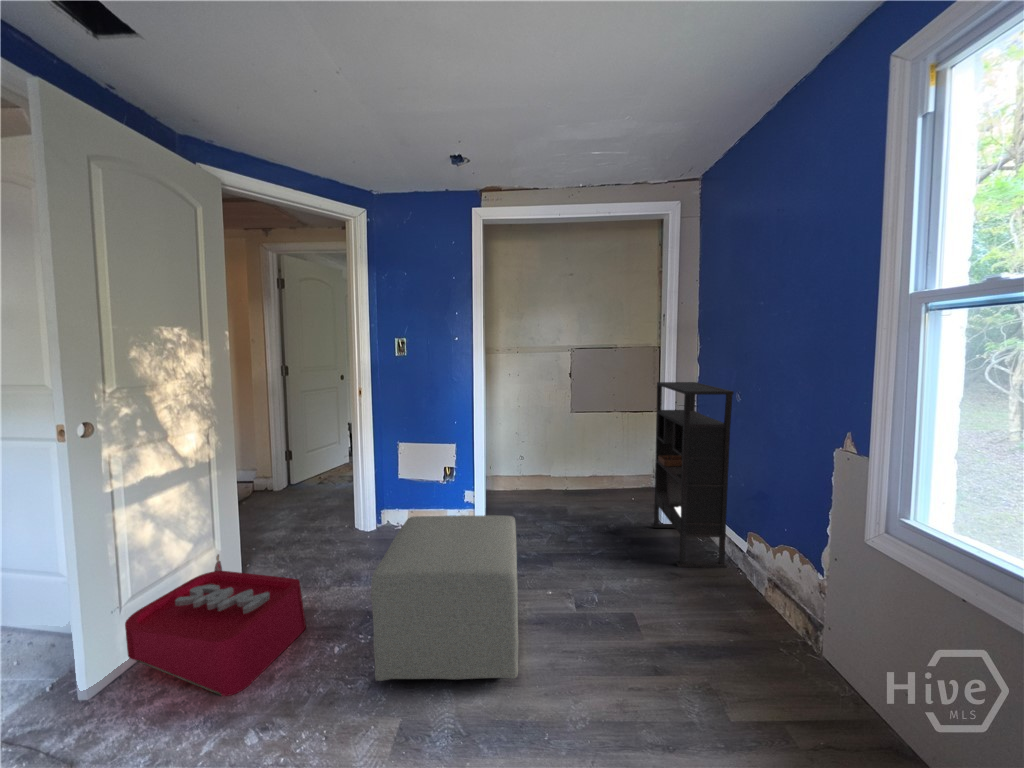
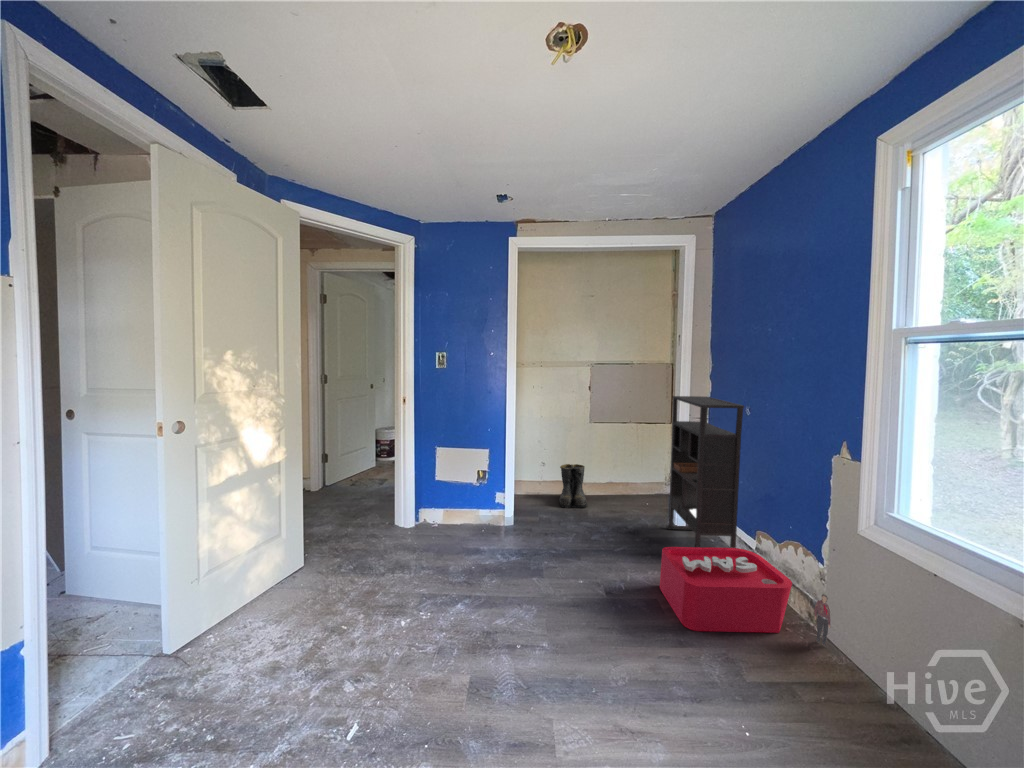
boots: none [539,457,568,505] -> present [560,464,587,508]
ottoman: present [371,516,518,681] -> none [442,510,565,647]
storage bin: present [125,554,306,696] -> present [660,547,830,648]

